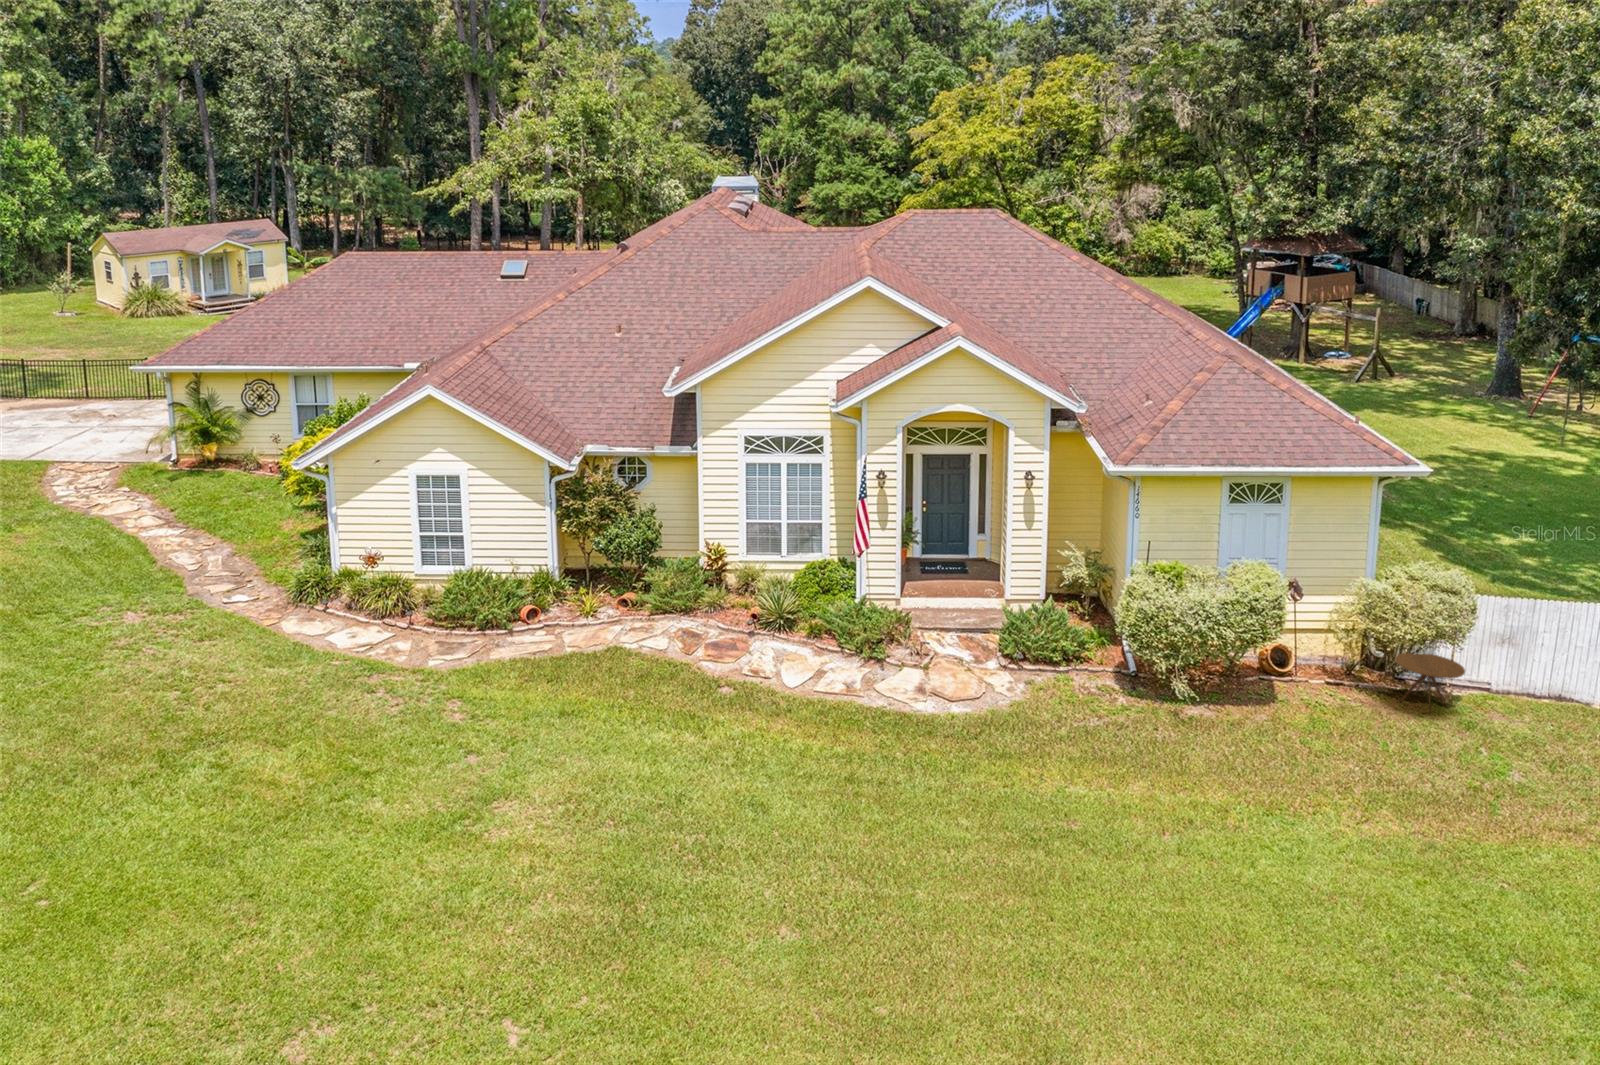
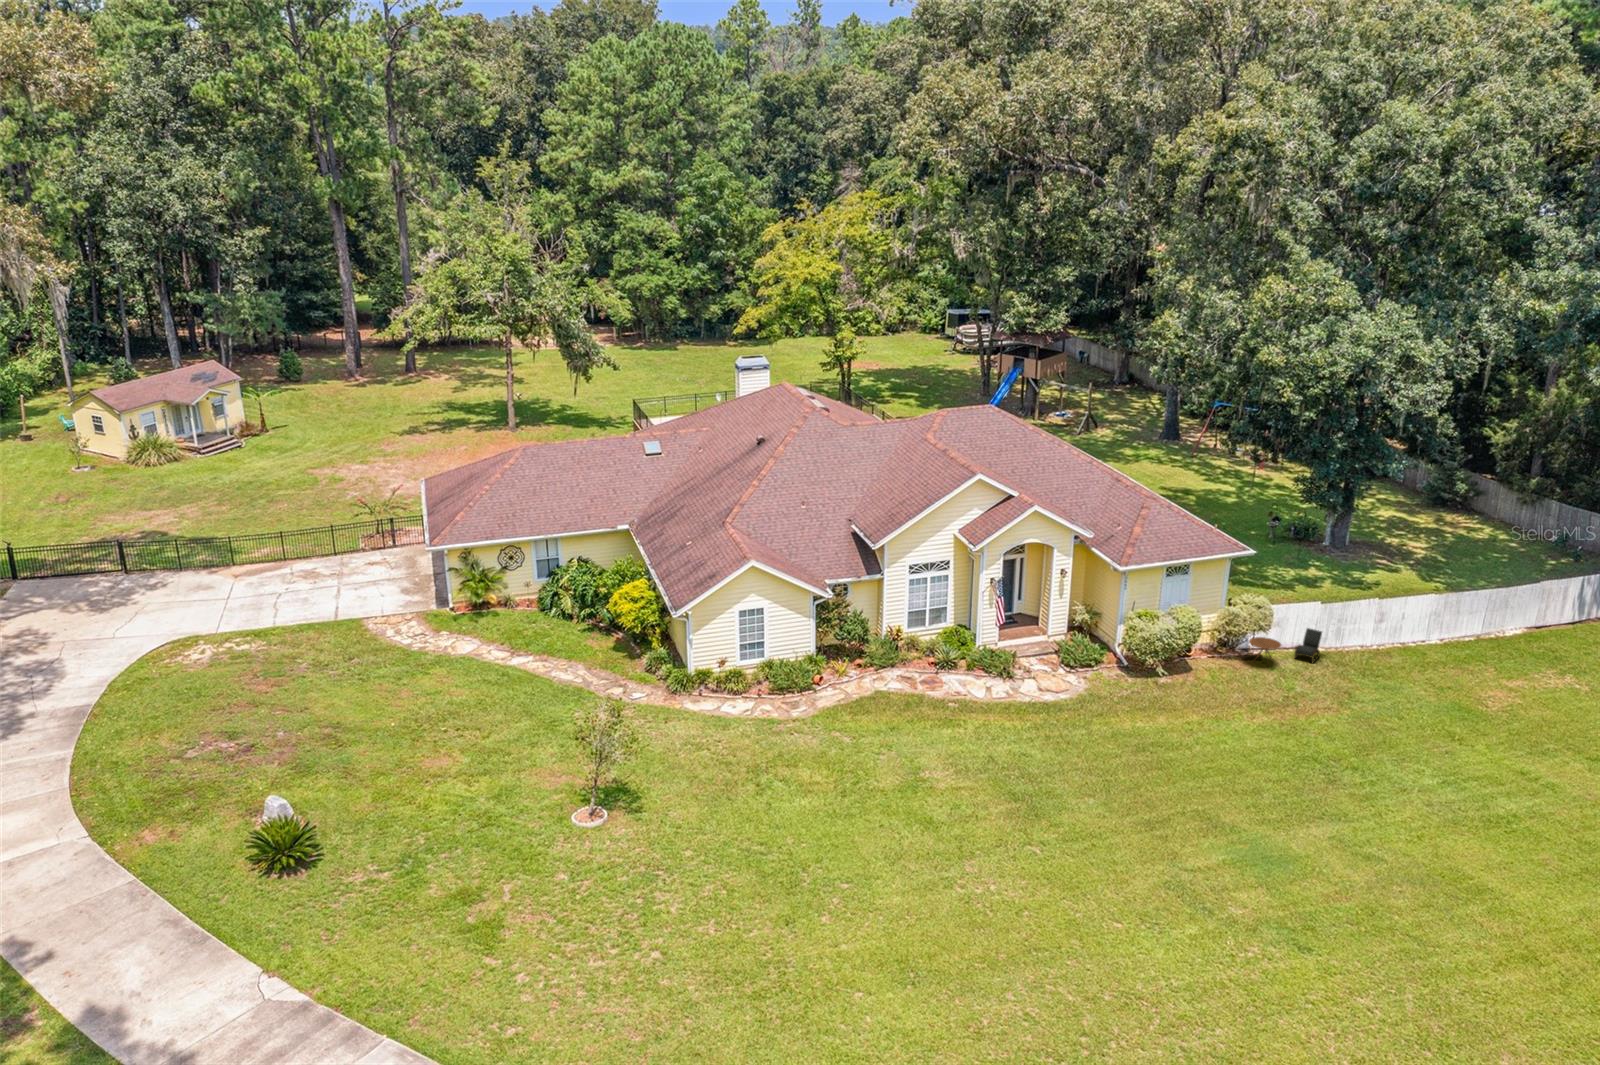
lounge chair: none [1497,647,1570,722] -> present [1294,628,1322,663]

